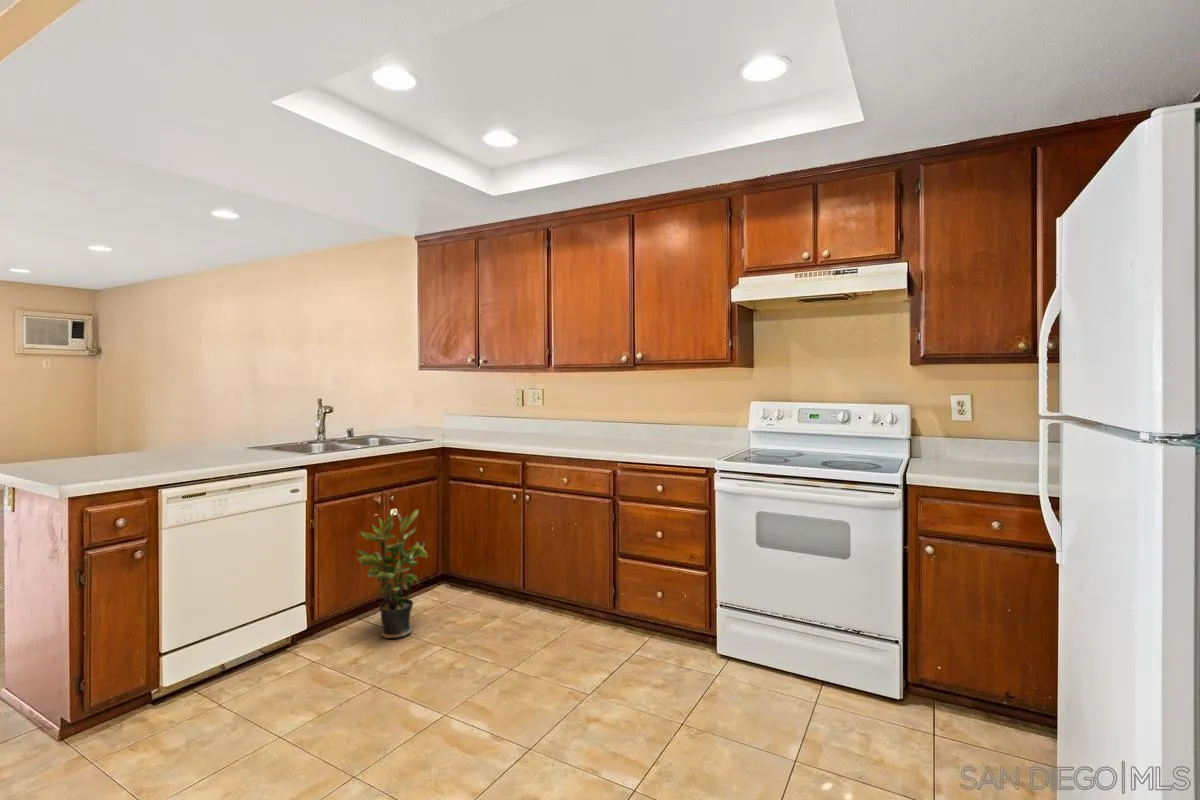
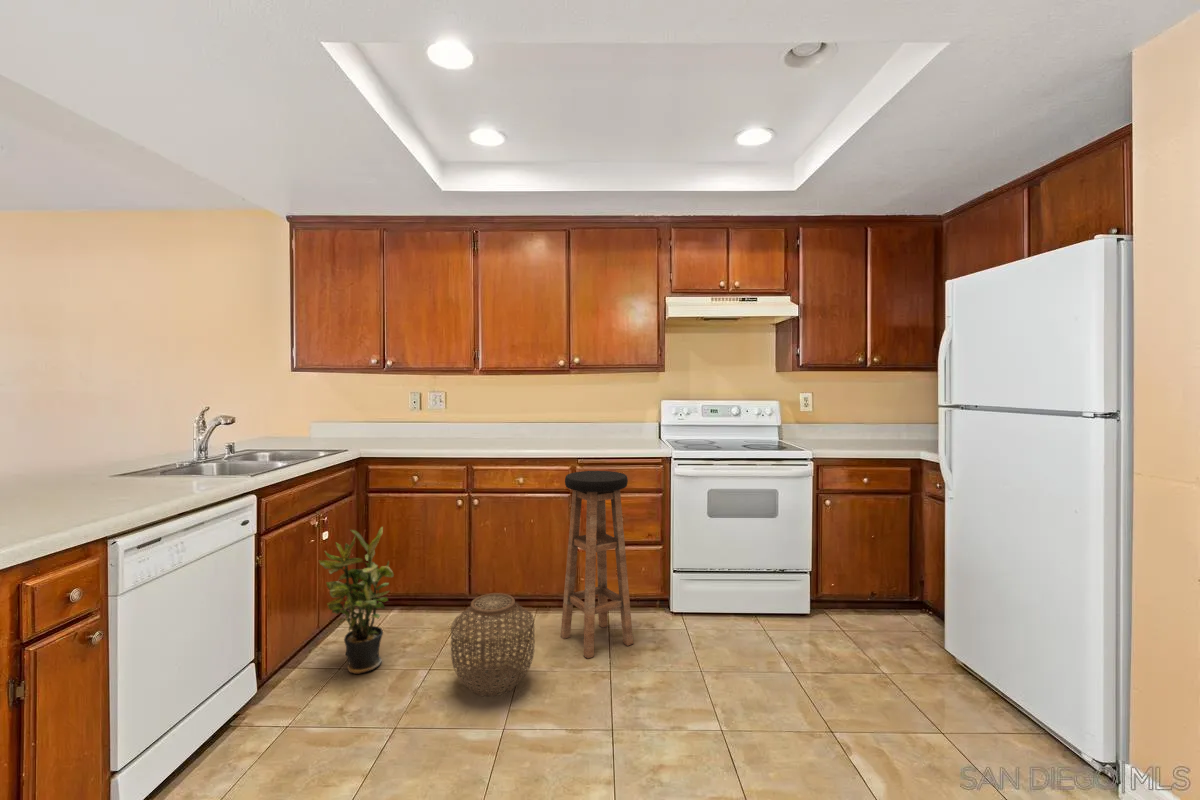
bar stool: none [569,475,639,677] -> present [561,471,633,658]
woven basket: none [428,586,511,686] -> present [451,593,534,696]

